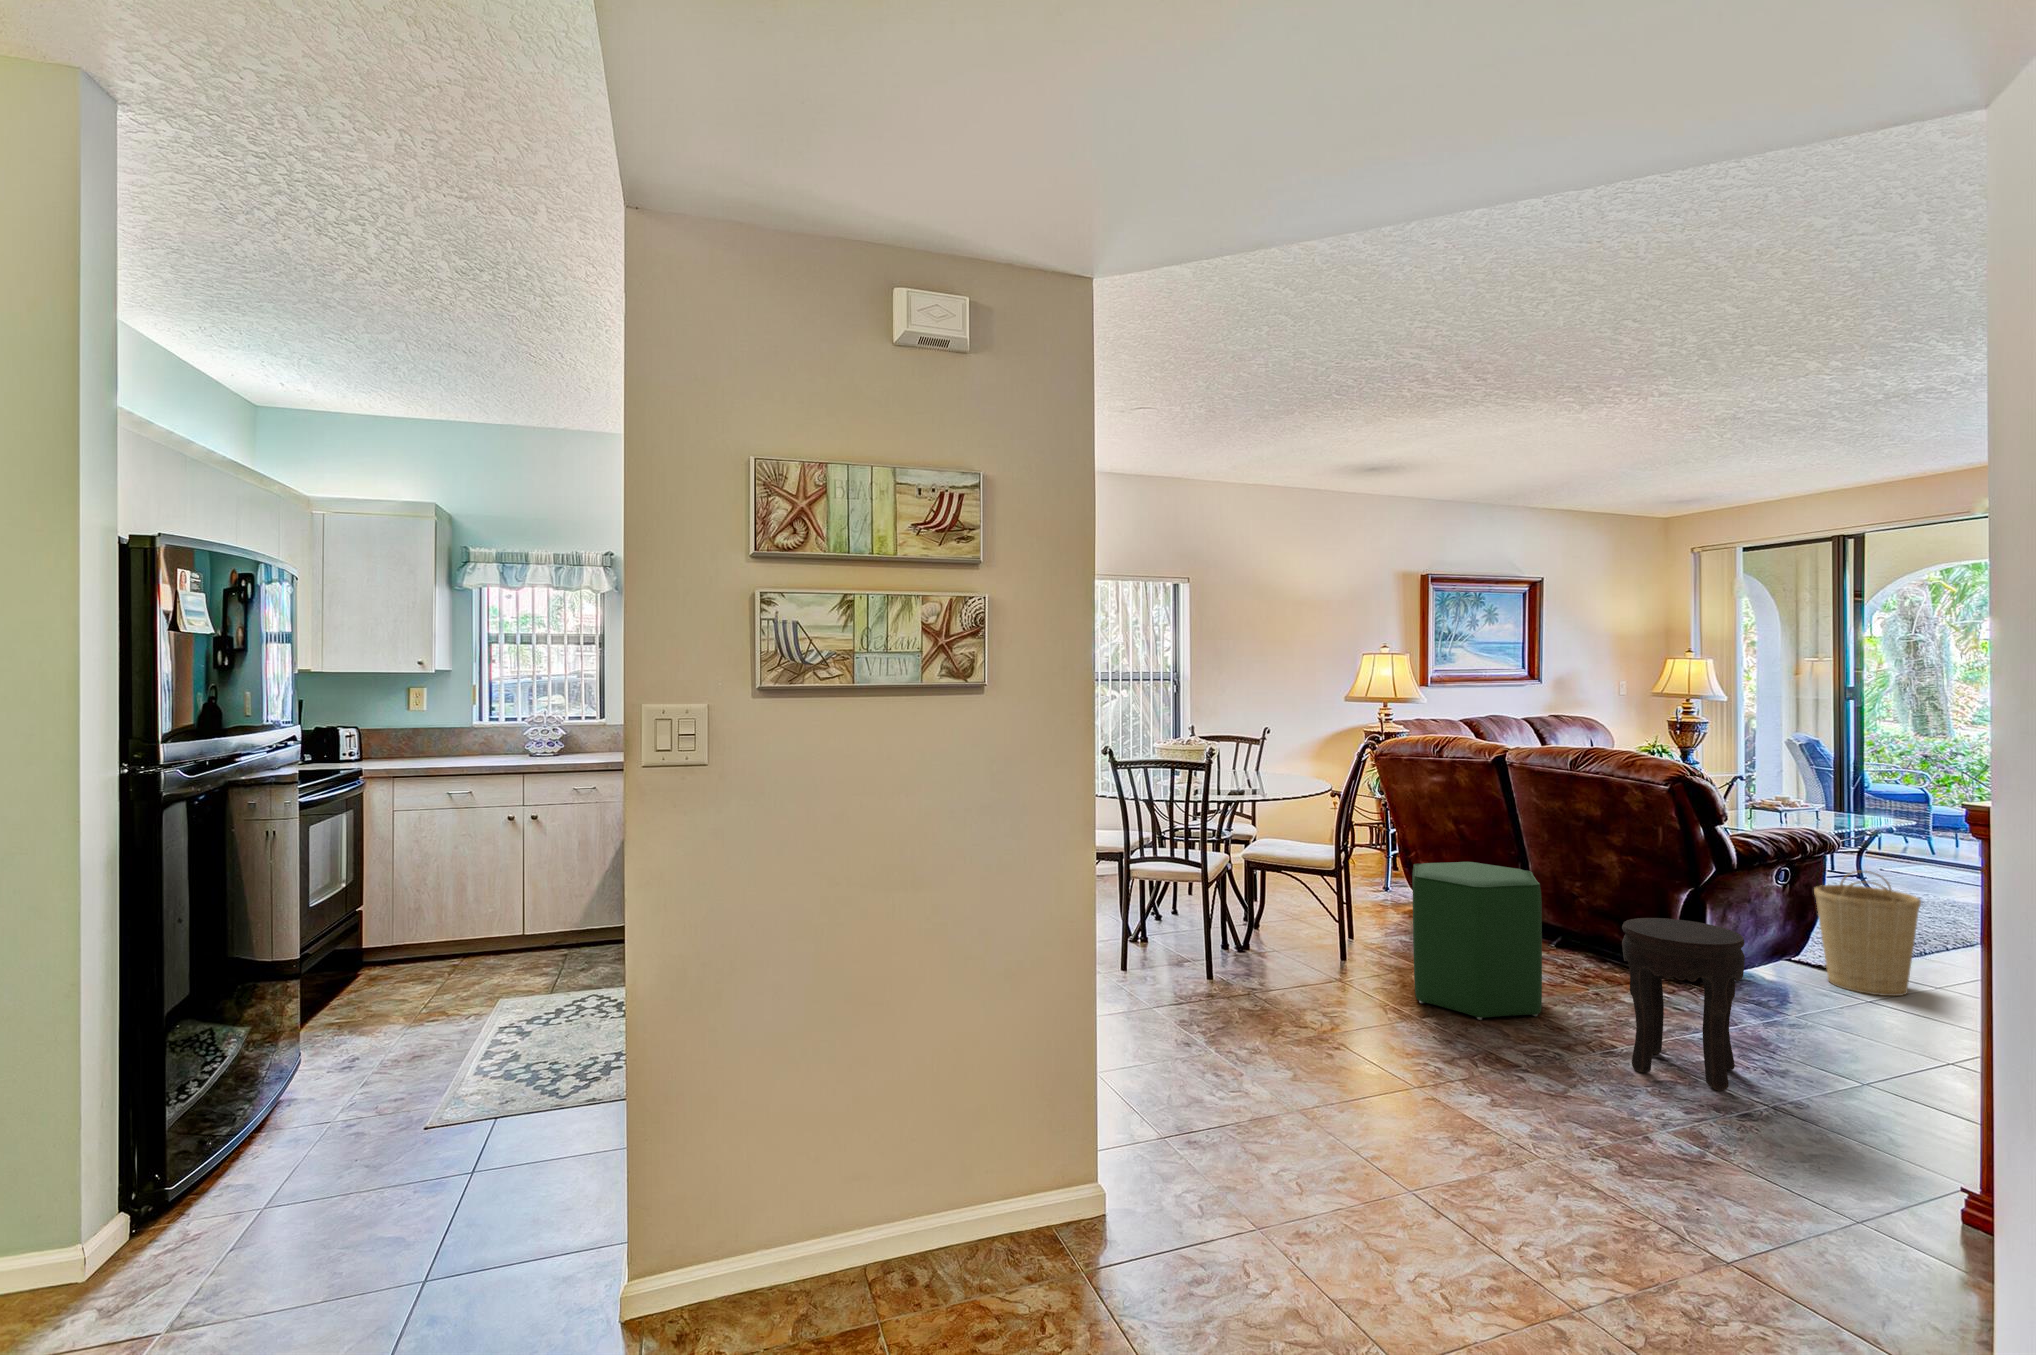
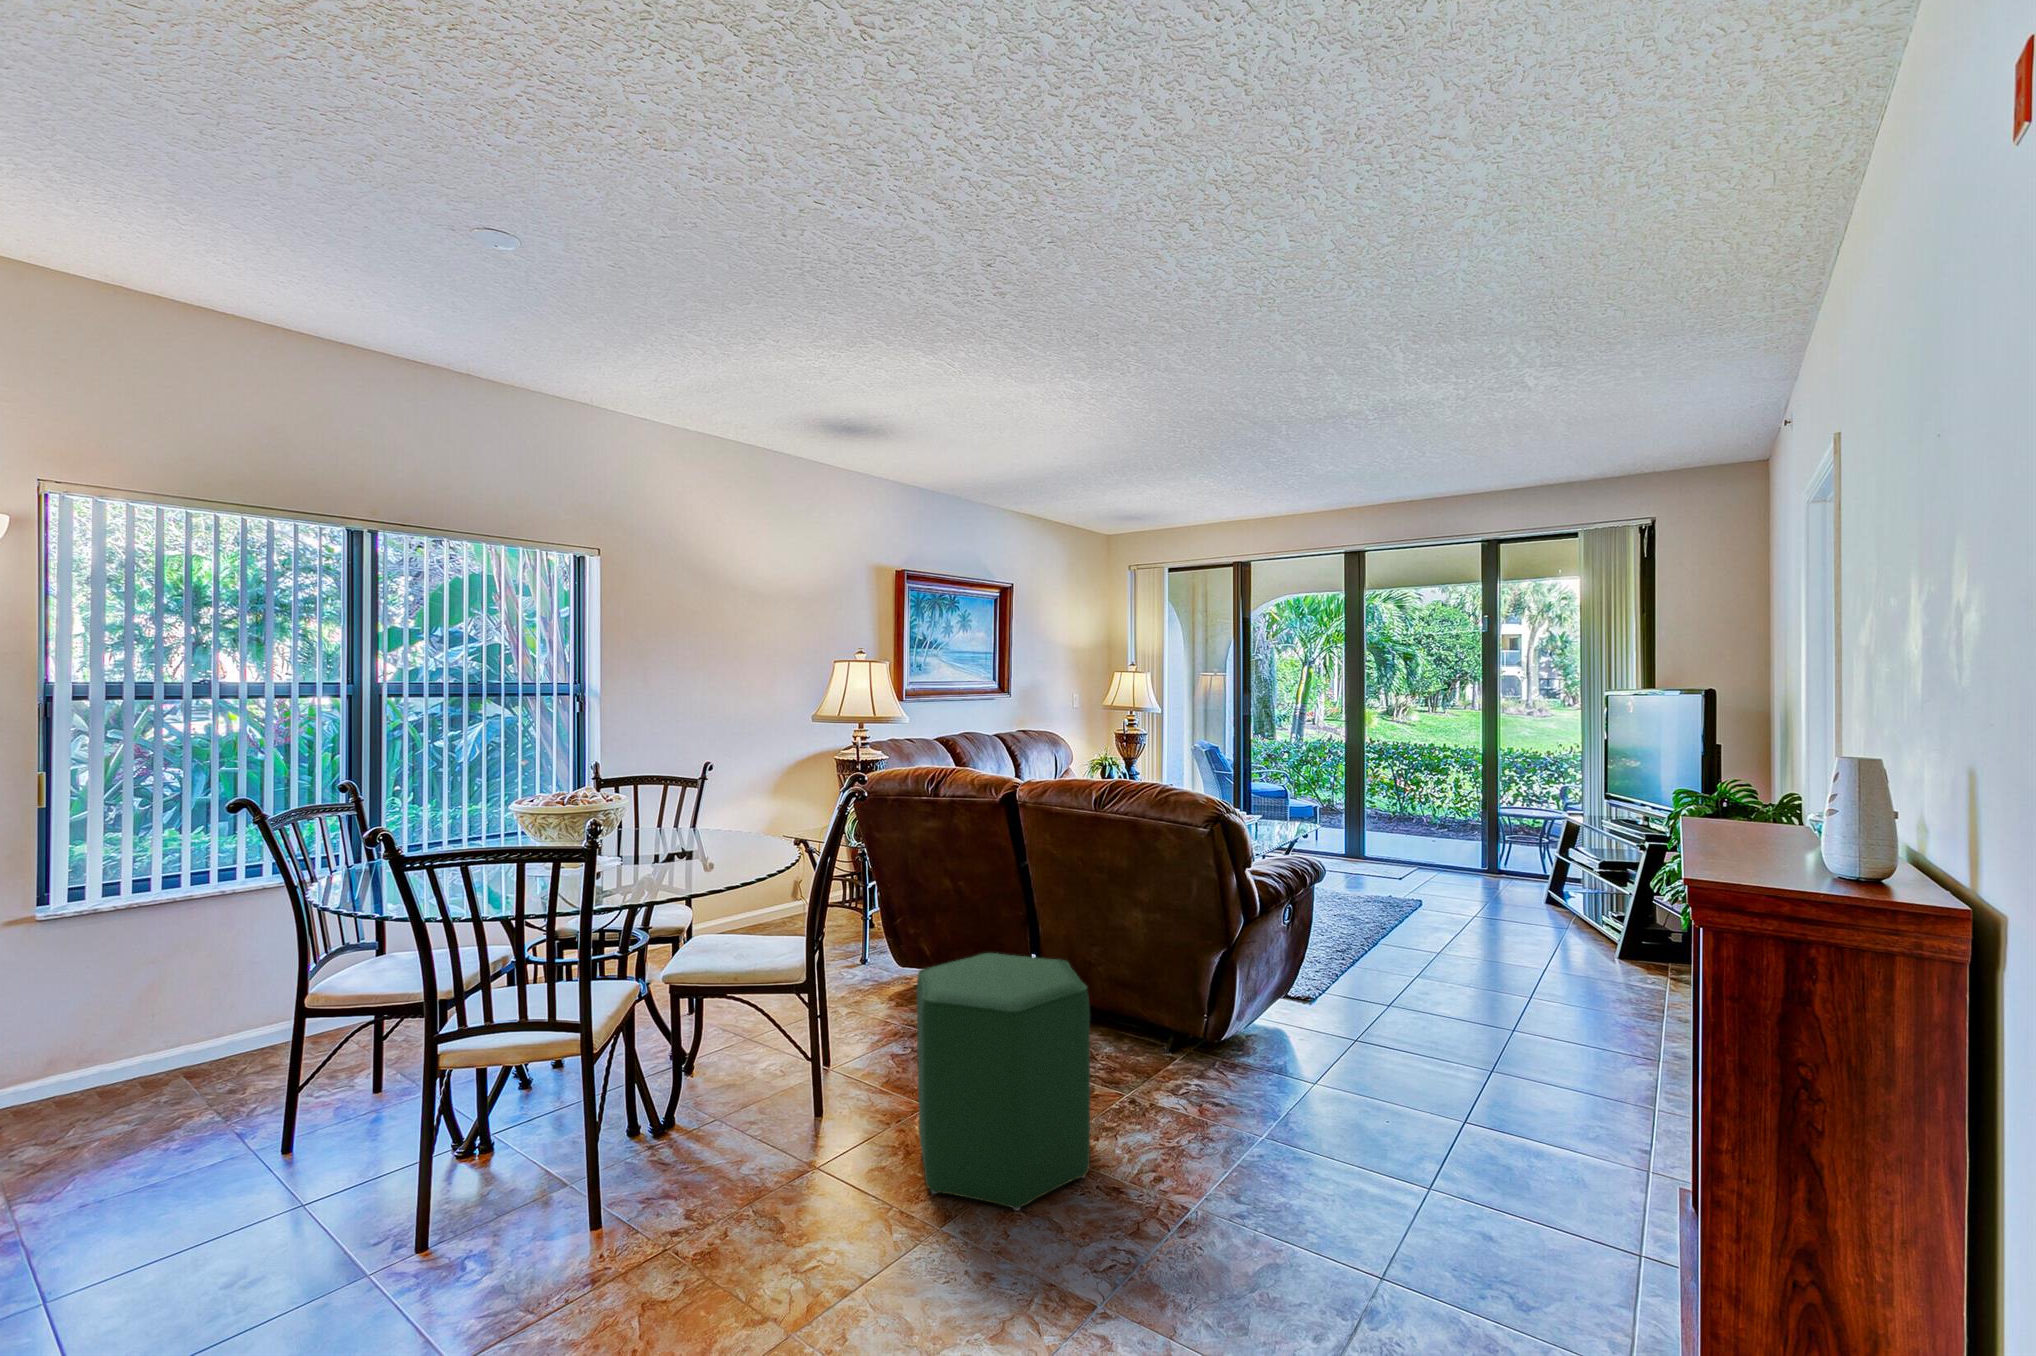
basket: present [1814,871,1921,996] -> none [1310,895,1400,1033]
side table: present [1622,918,1745,1091] -> none [1206,1024,1352,1283]

